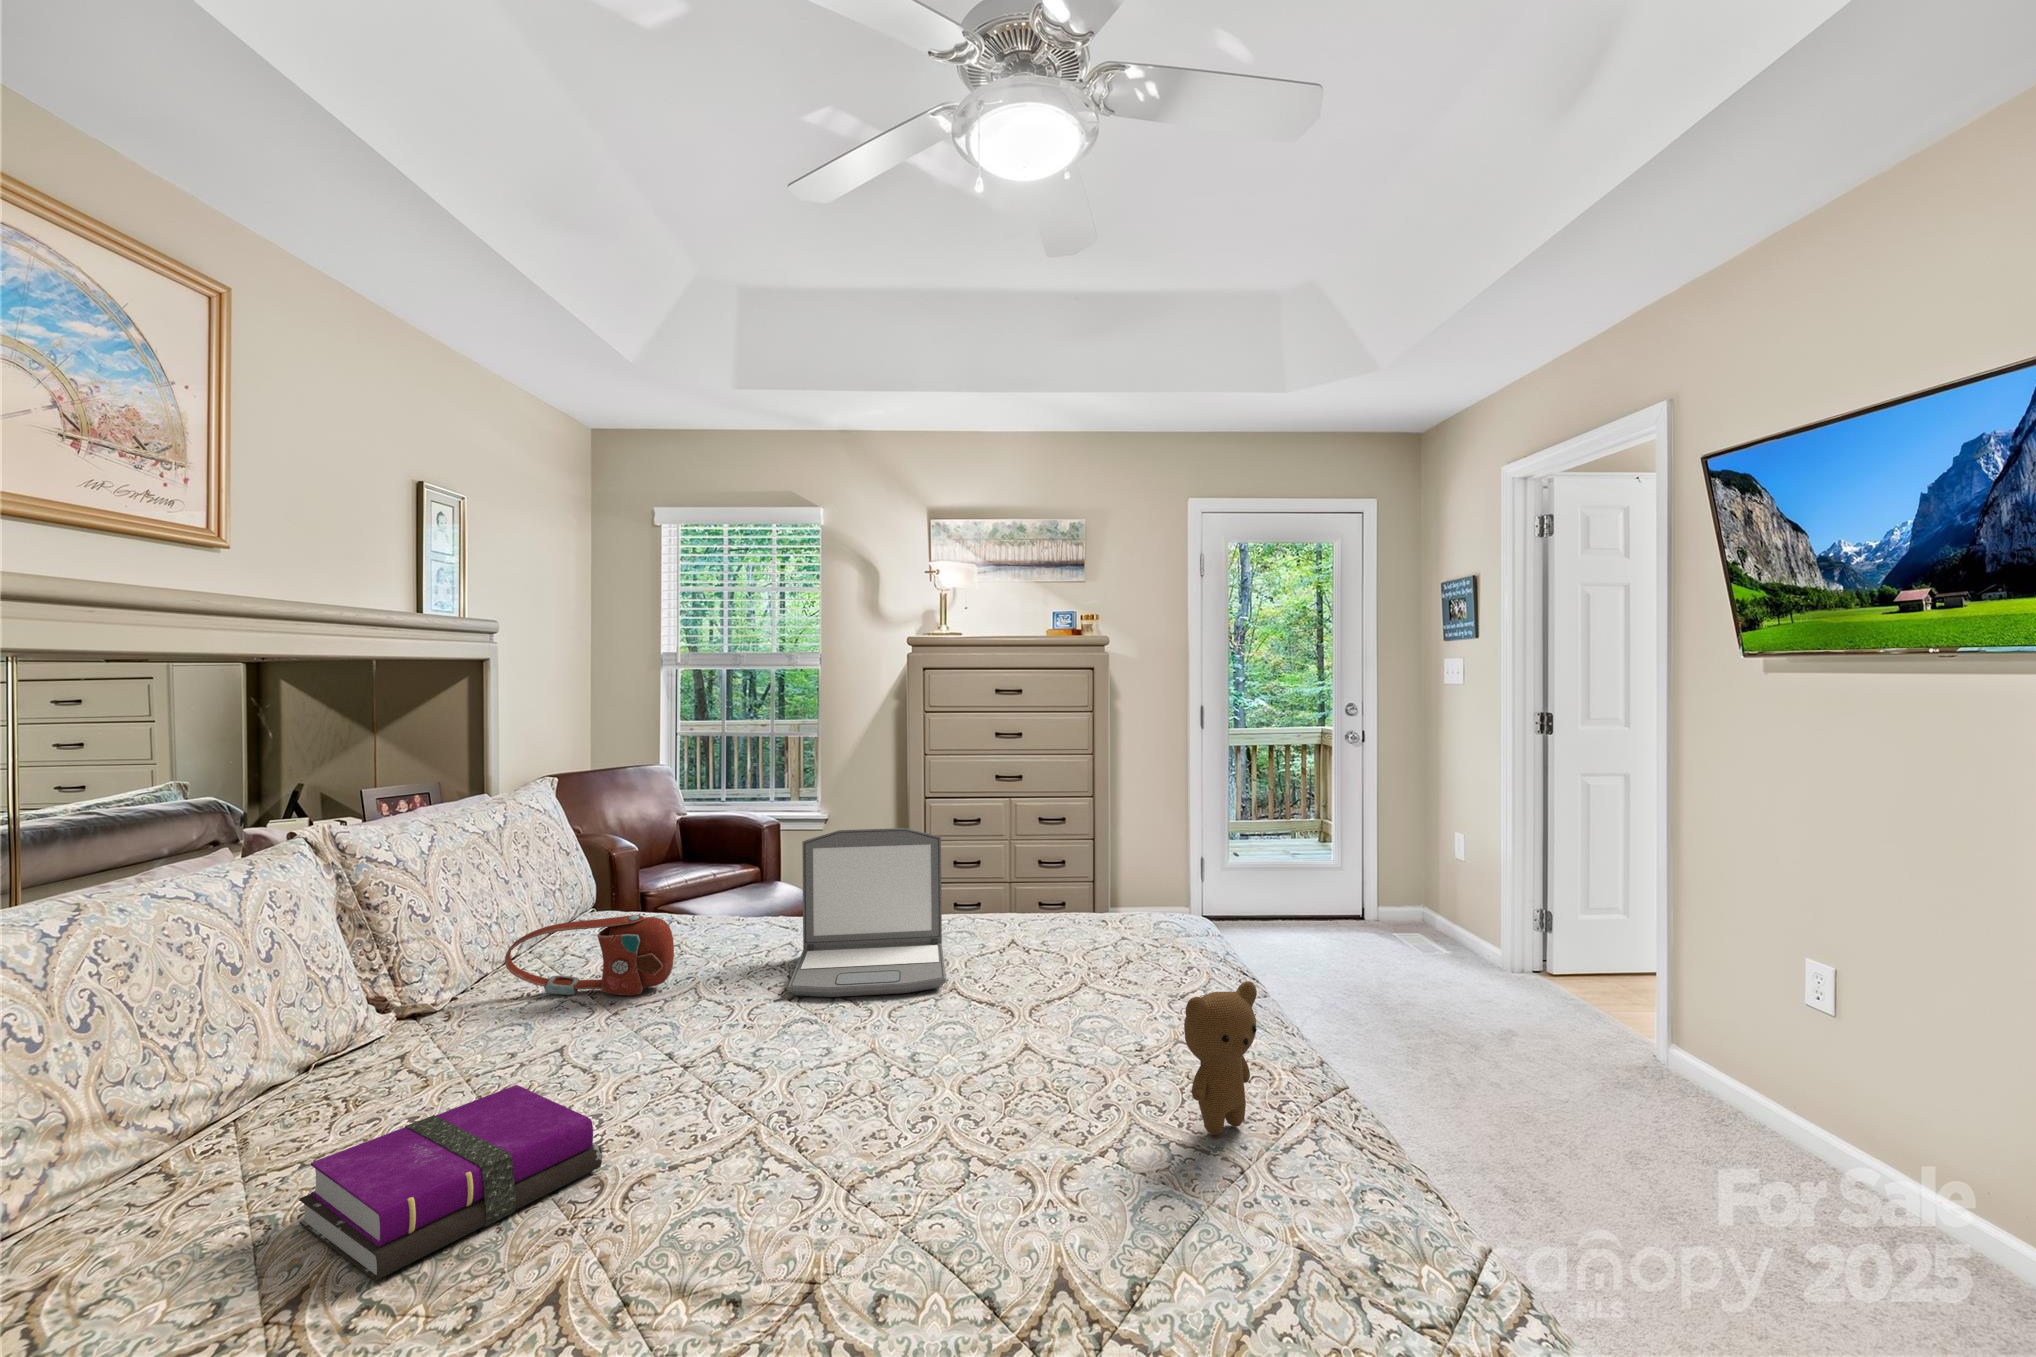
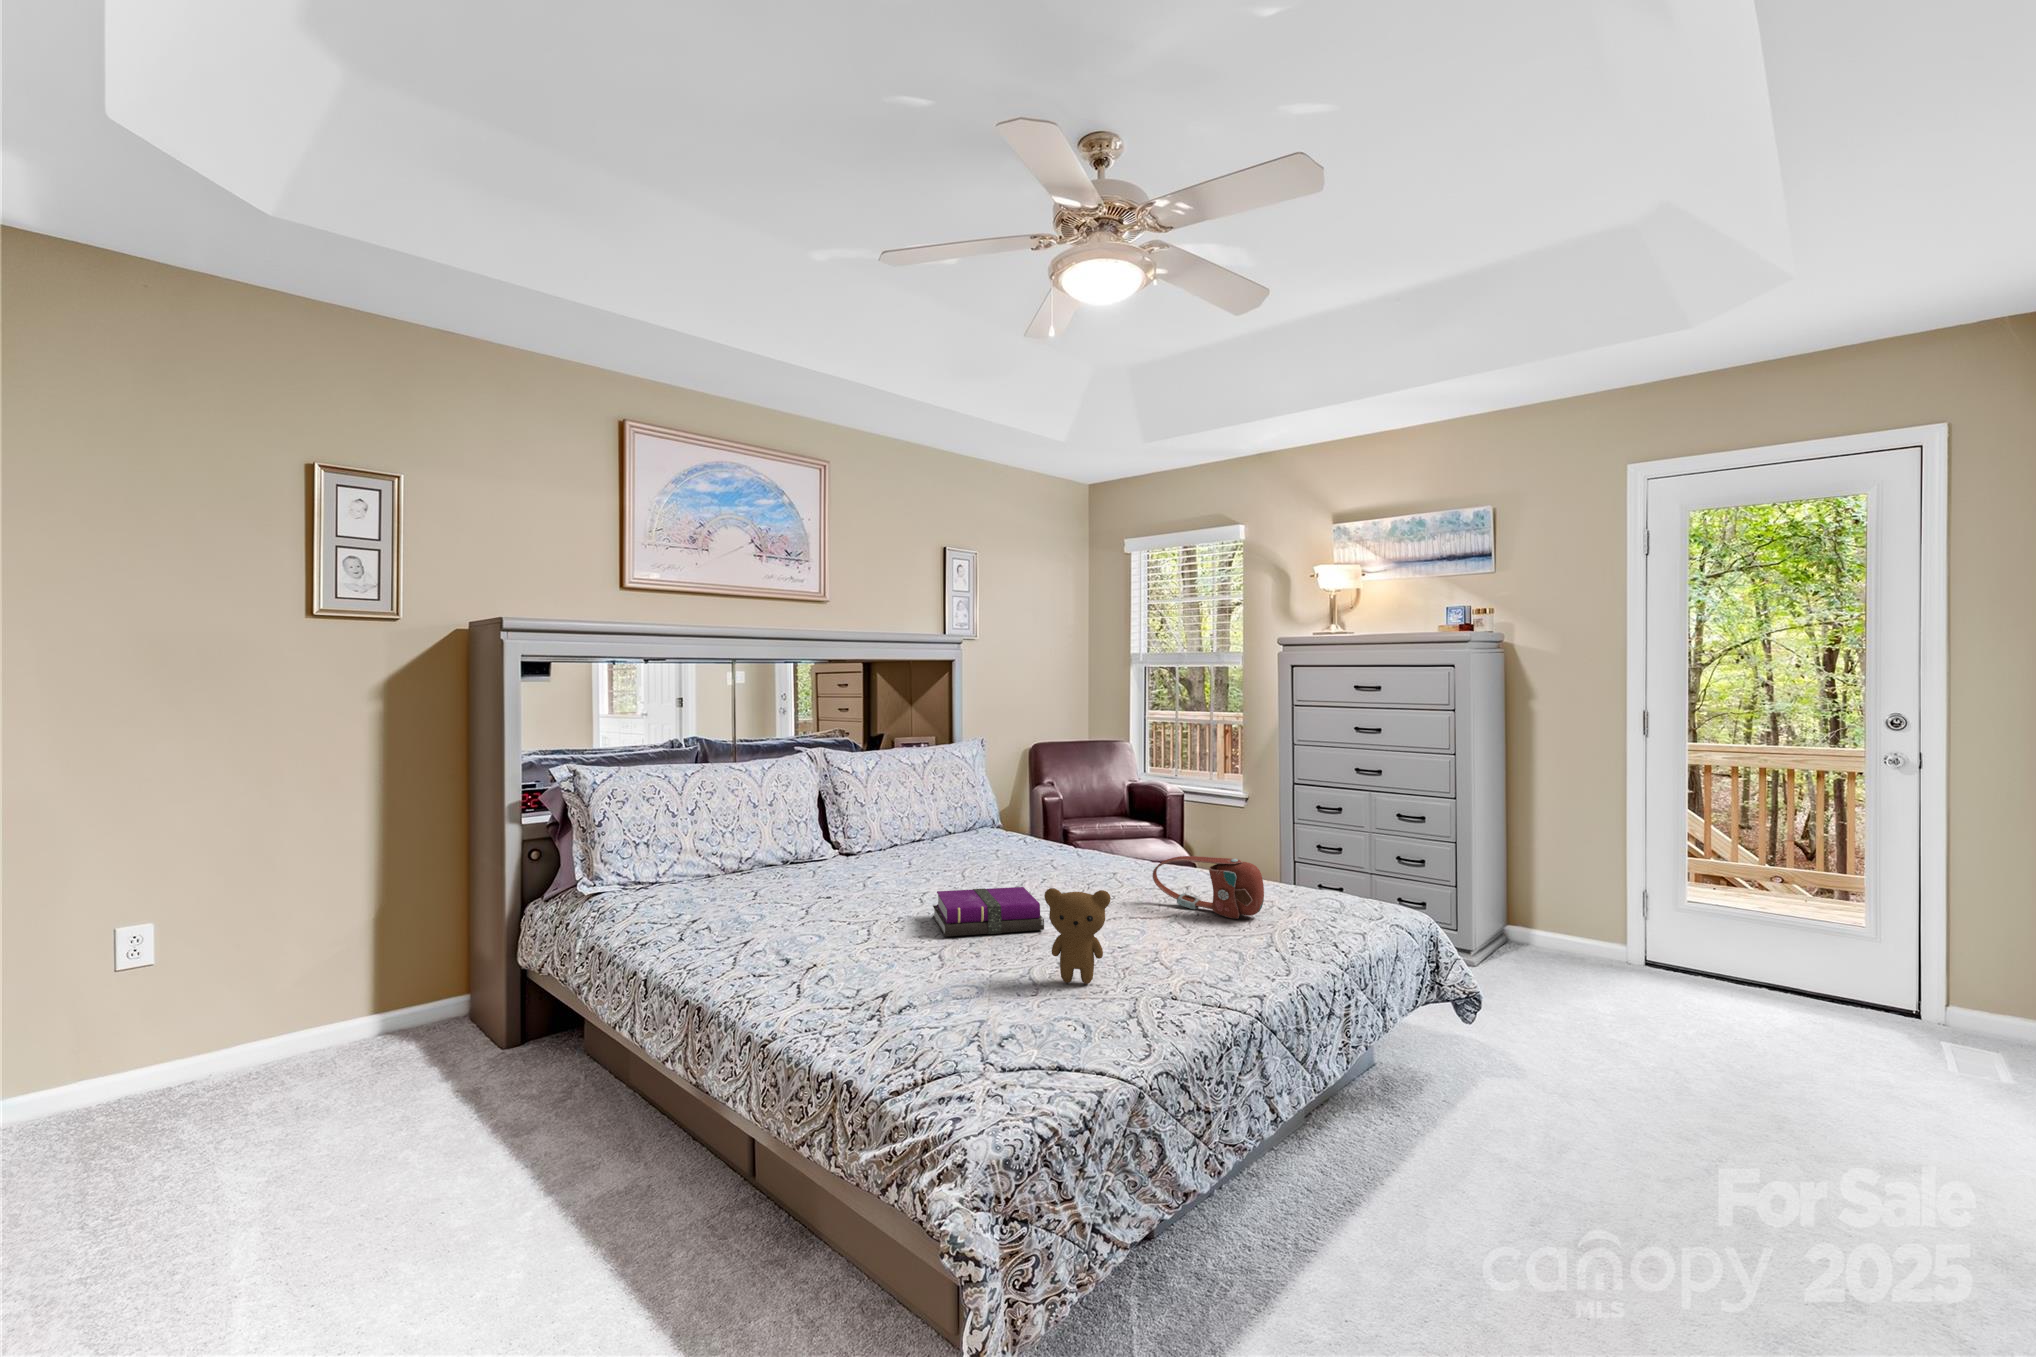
laptop: present [788,828,946,997] -> none [999,782,1130,895]
handbag: present [505,915,674,996] -> present [1153,856,1264,919]
notebook: present [299,1085,602,1280] -> present [933,887,1044,937]

